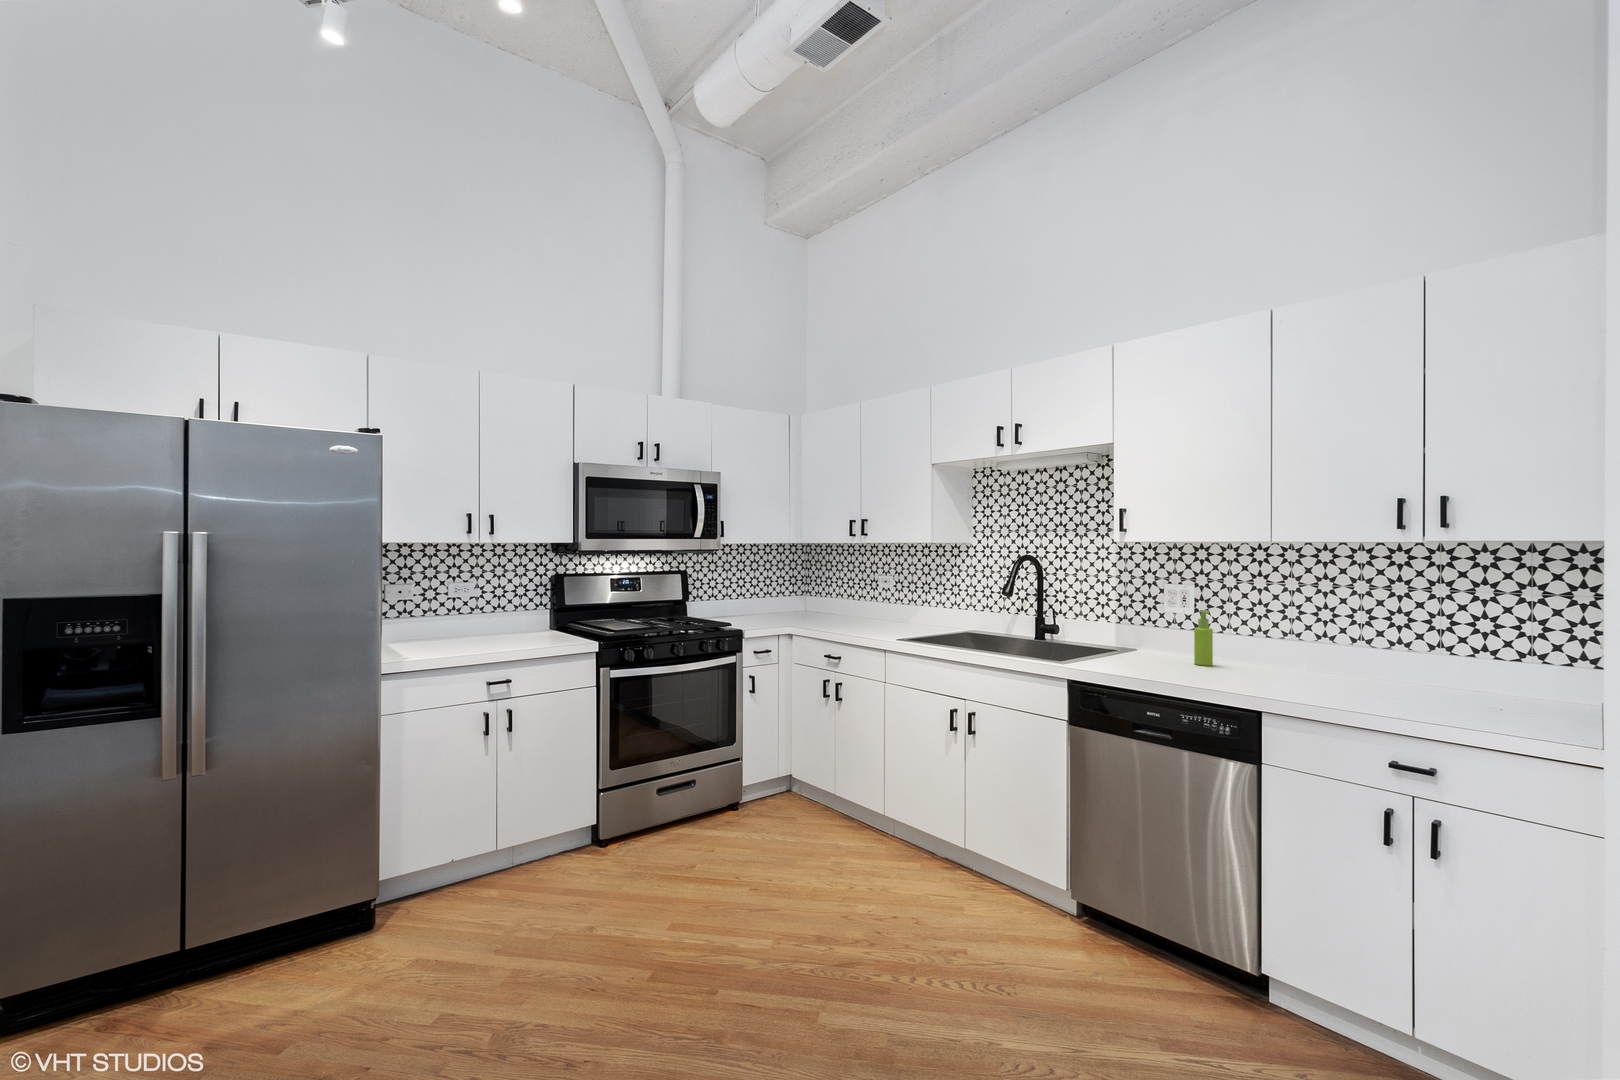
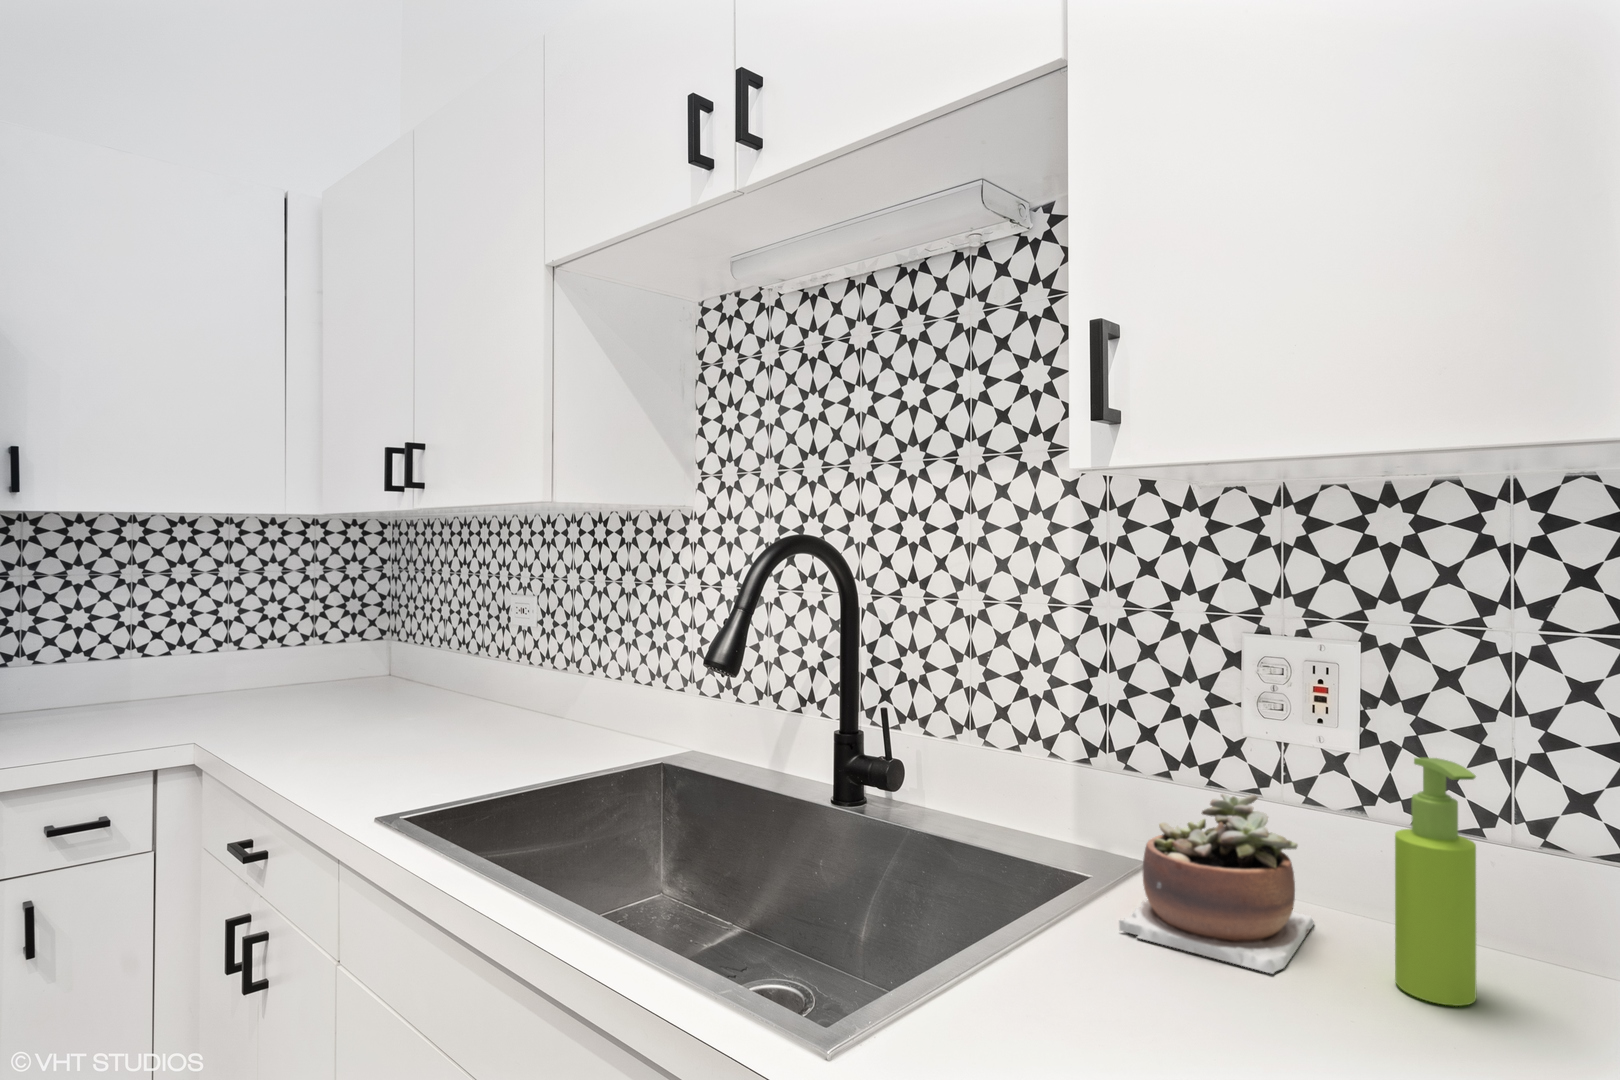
succulent plant: none [1127,625,1181,662] -> present [1119,794,1314,974]

